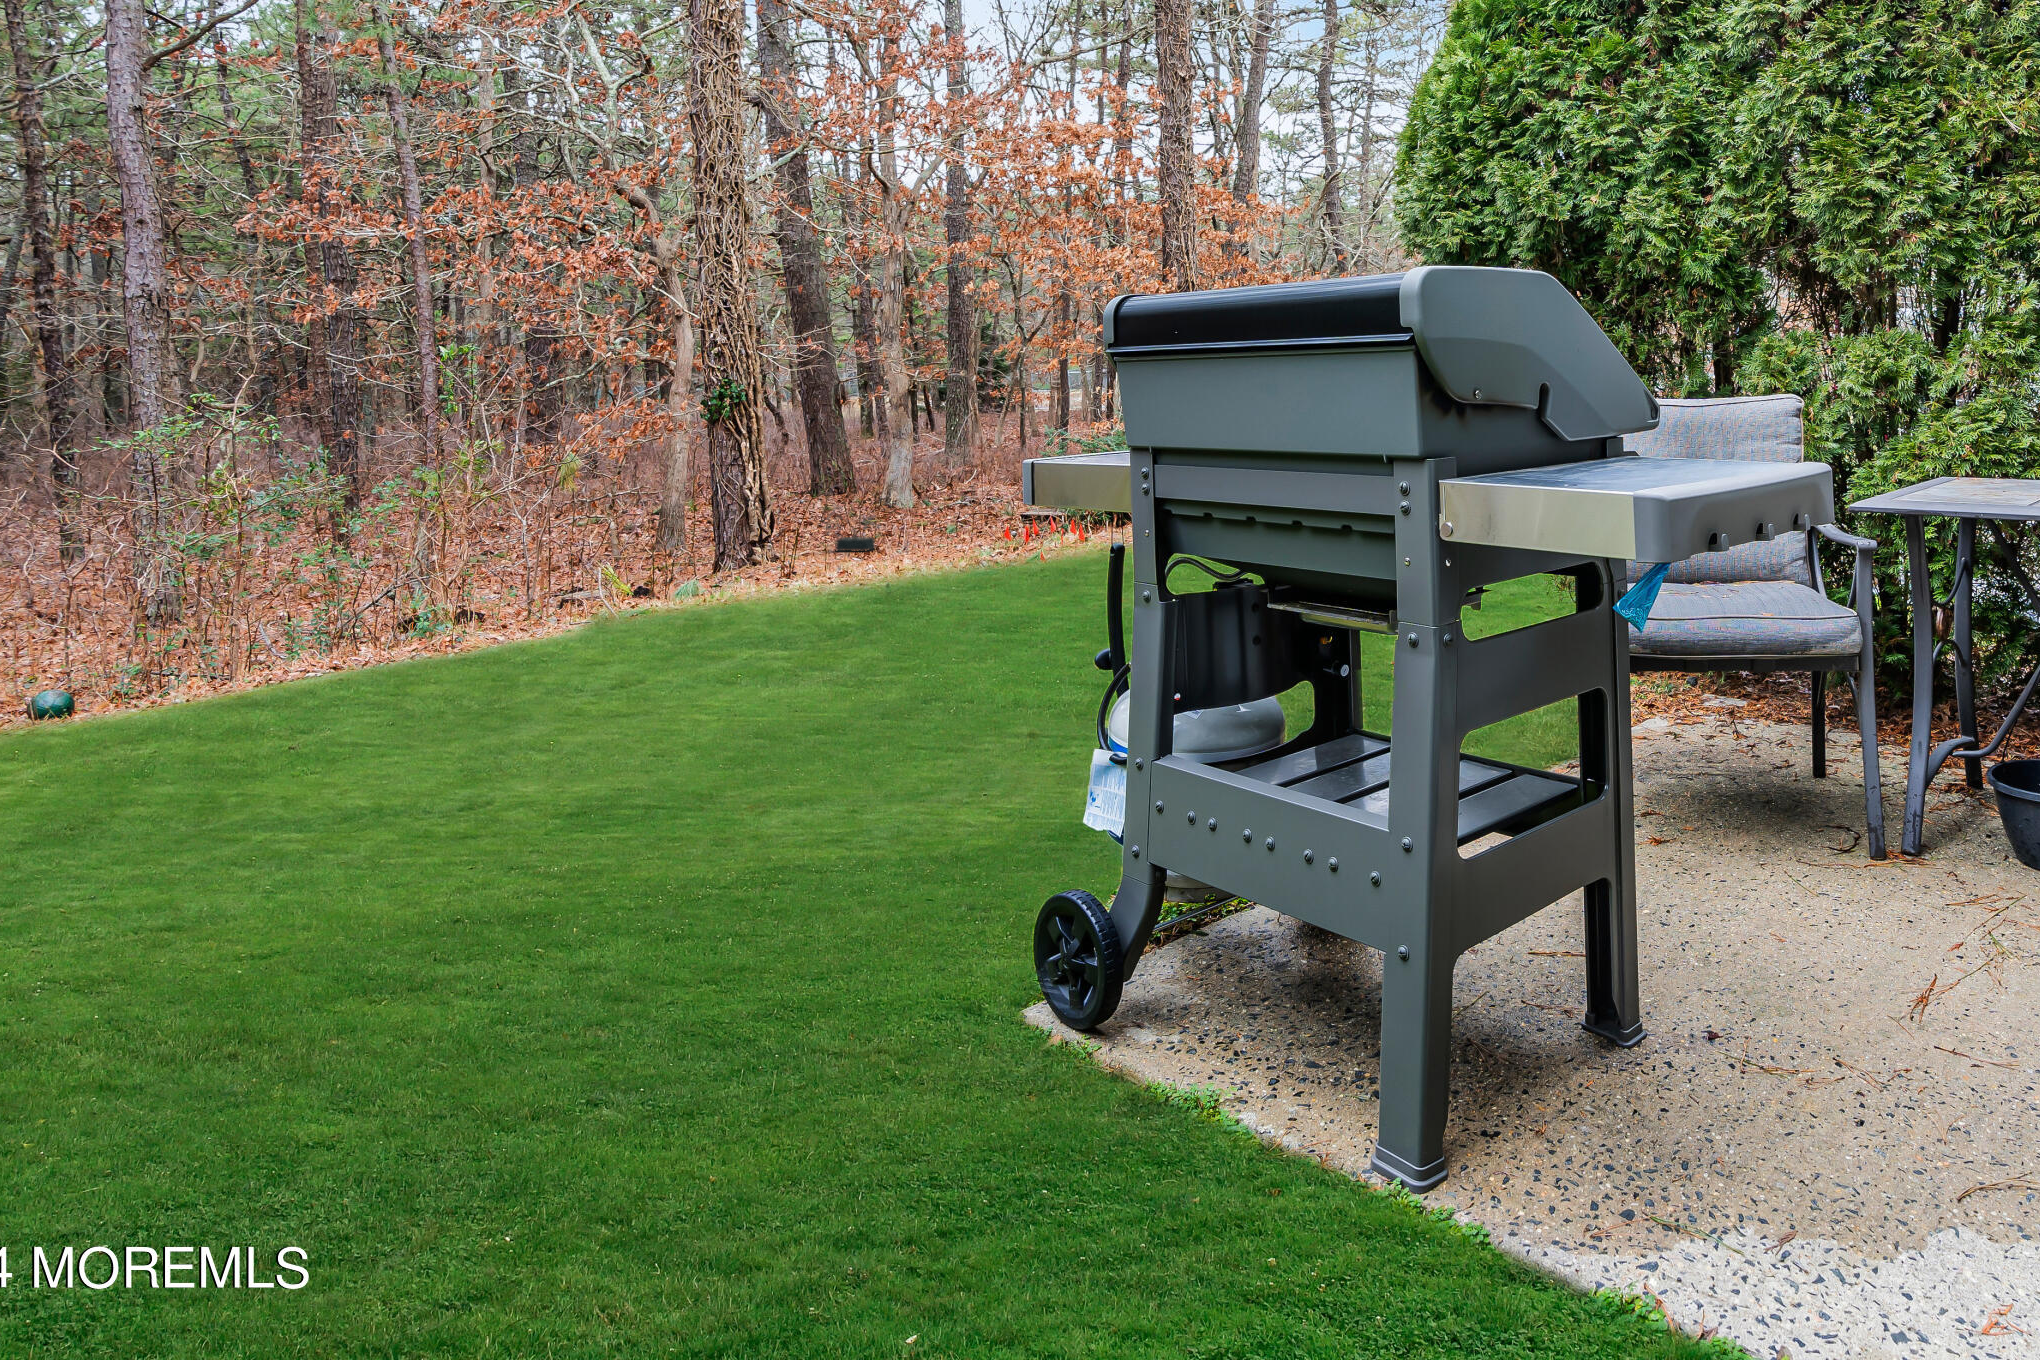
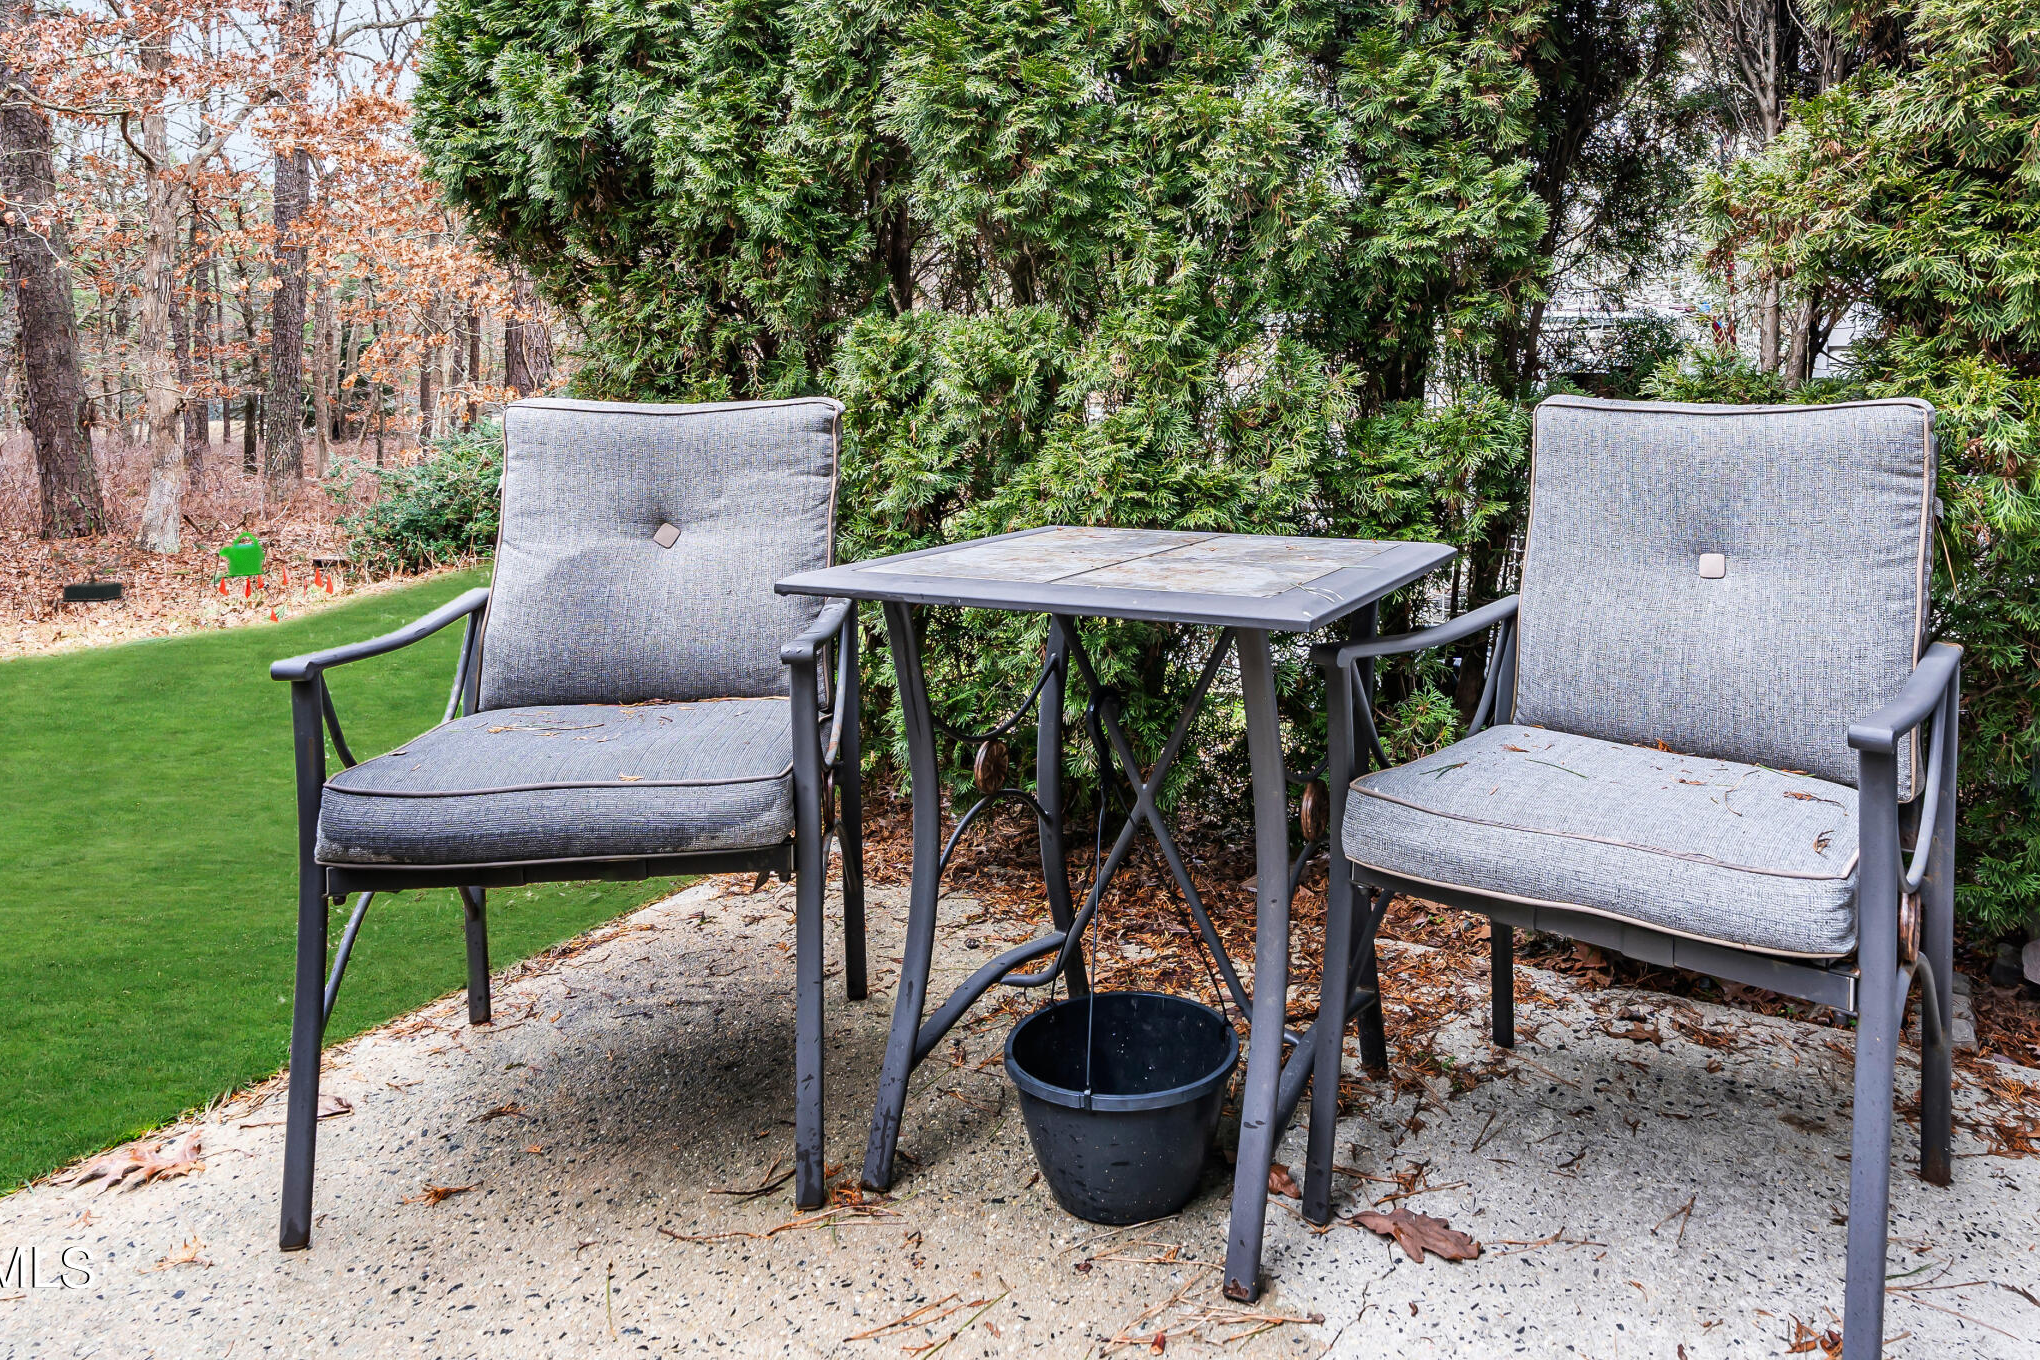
watering can: none [923,498,952,534] -> present [219,532,265,576]

